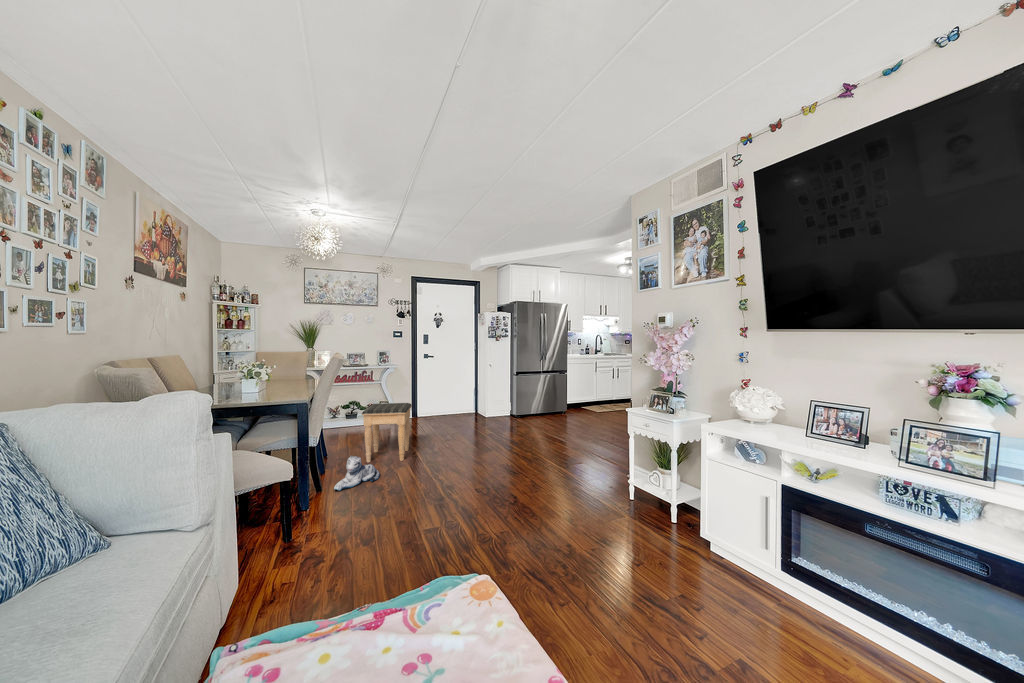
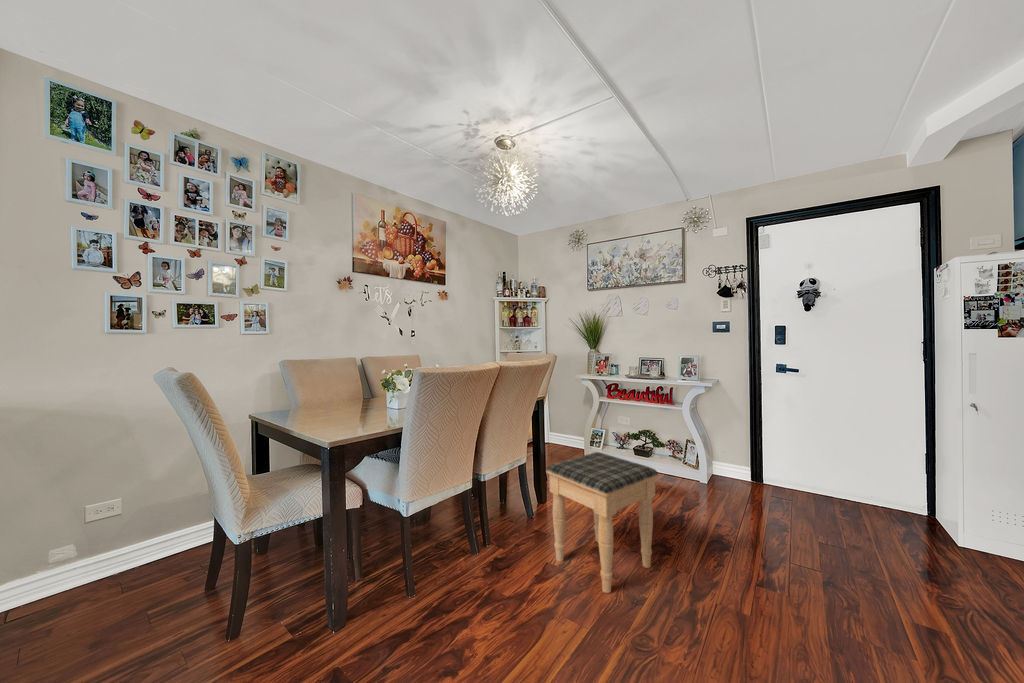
plush toy: present [334,456,380,491] -> none [431,550,529,622]

